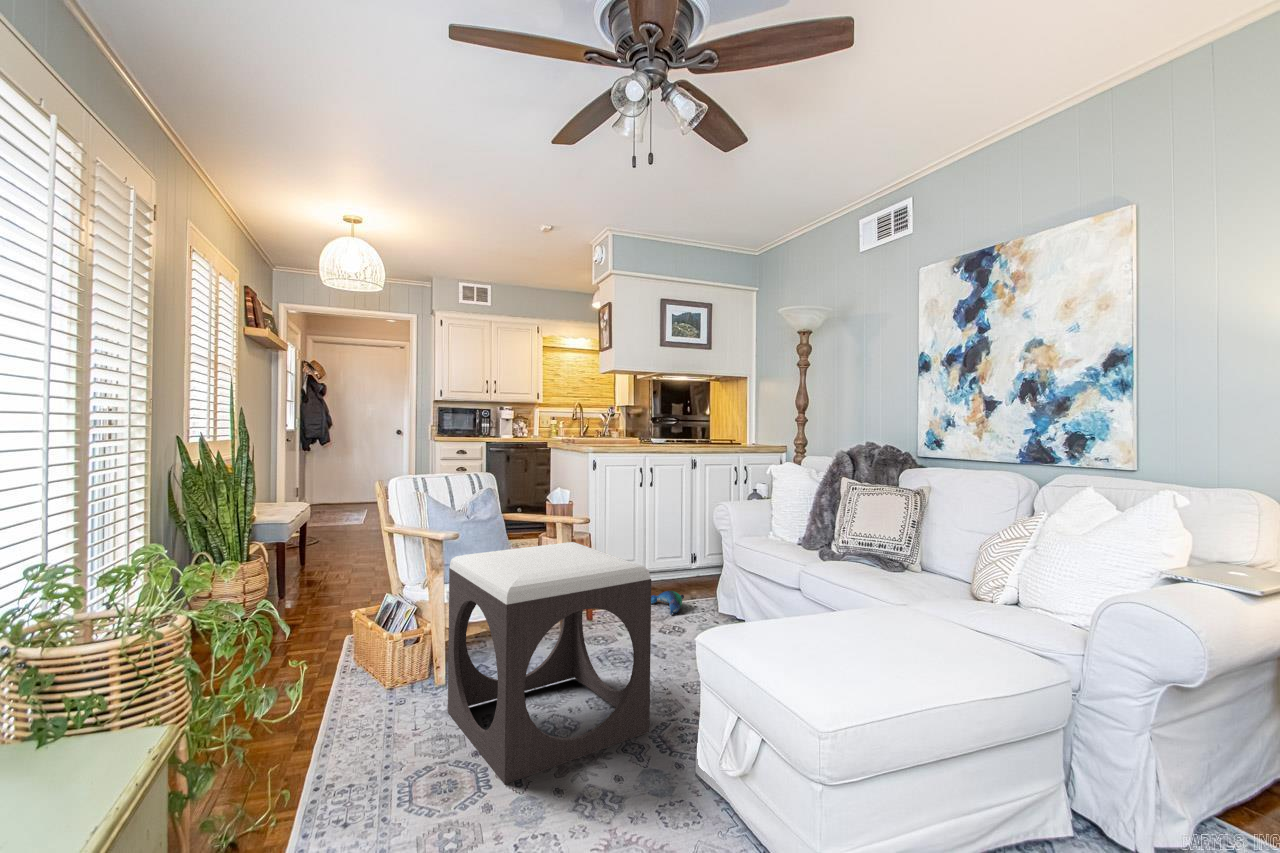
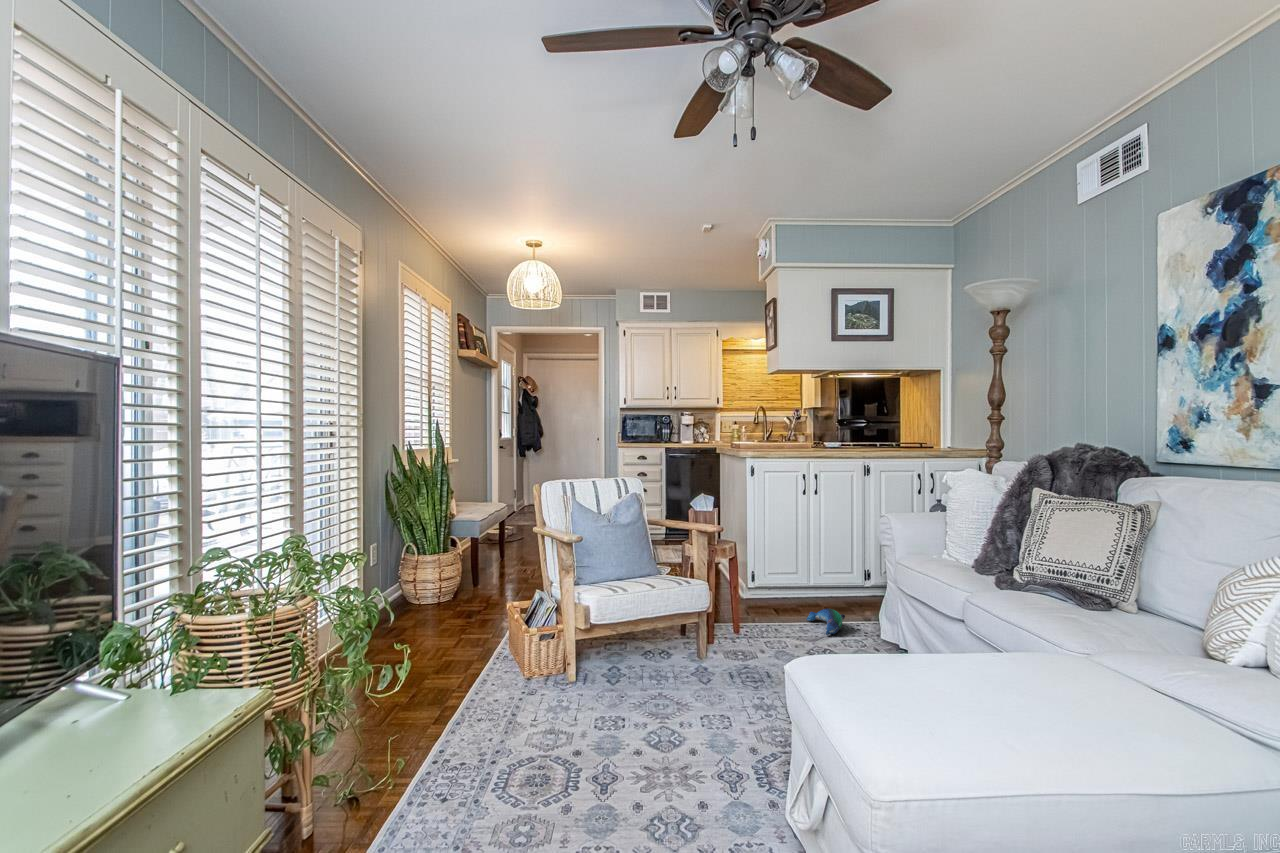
footstool: present [448,542,651,784] -> none [566,550,755,789]

